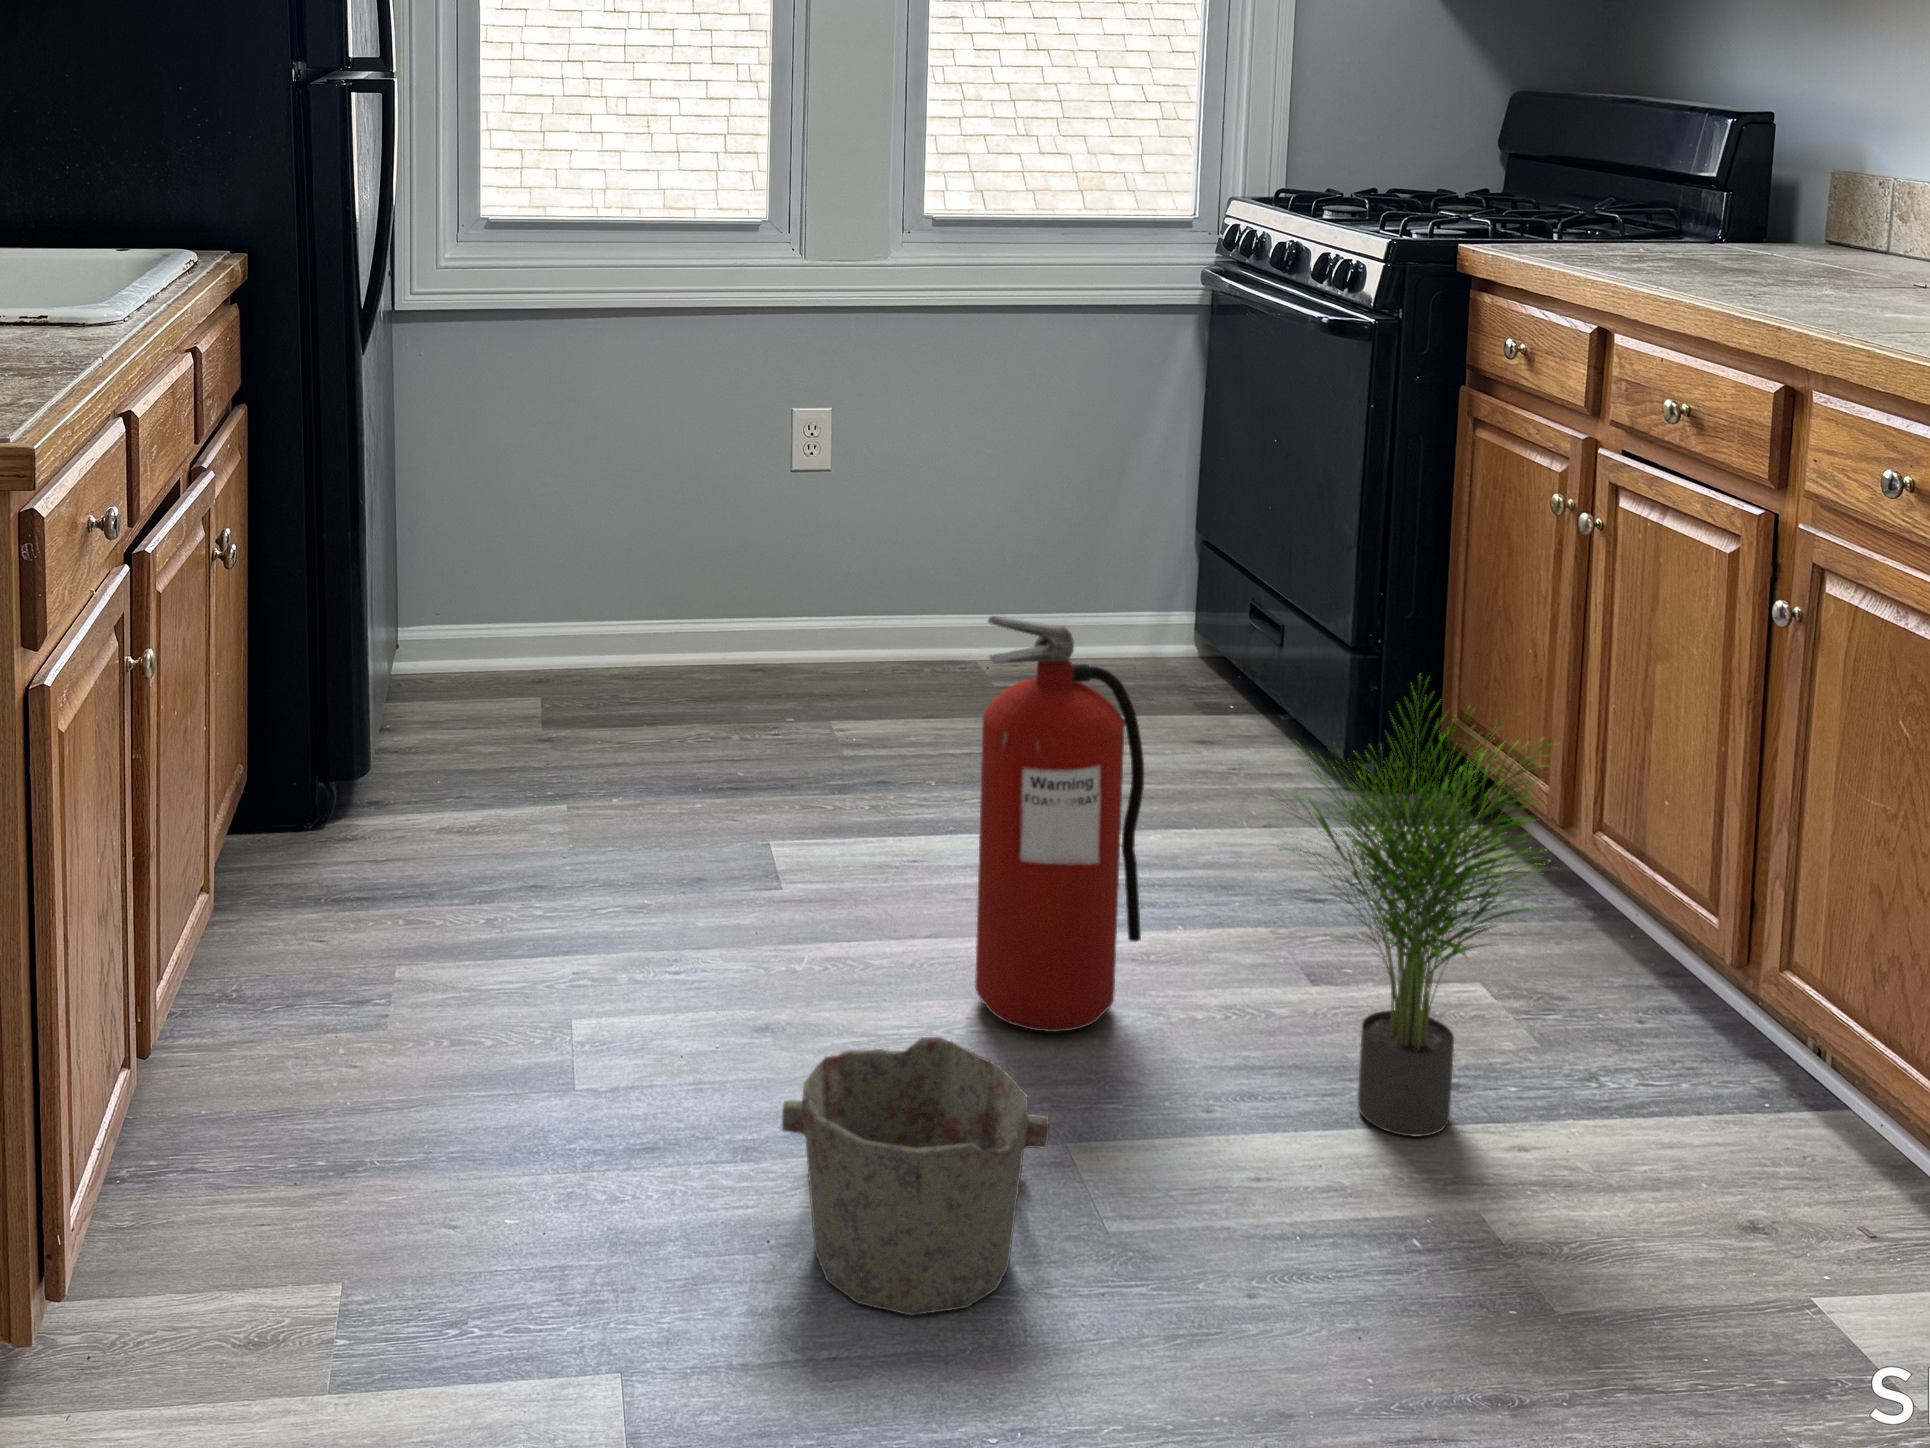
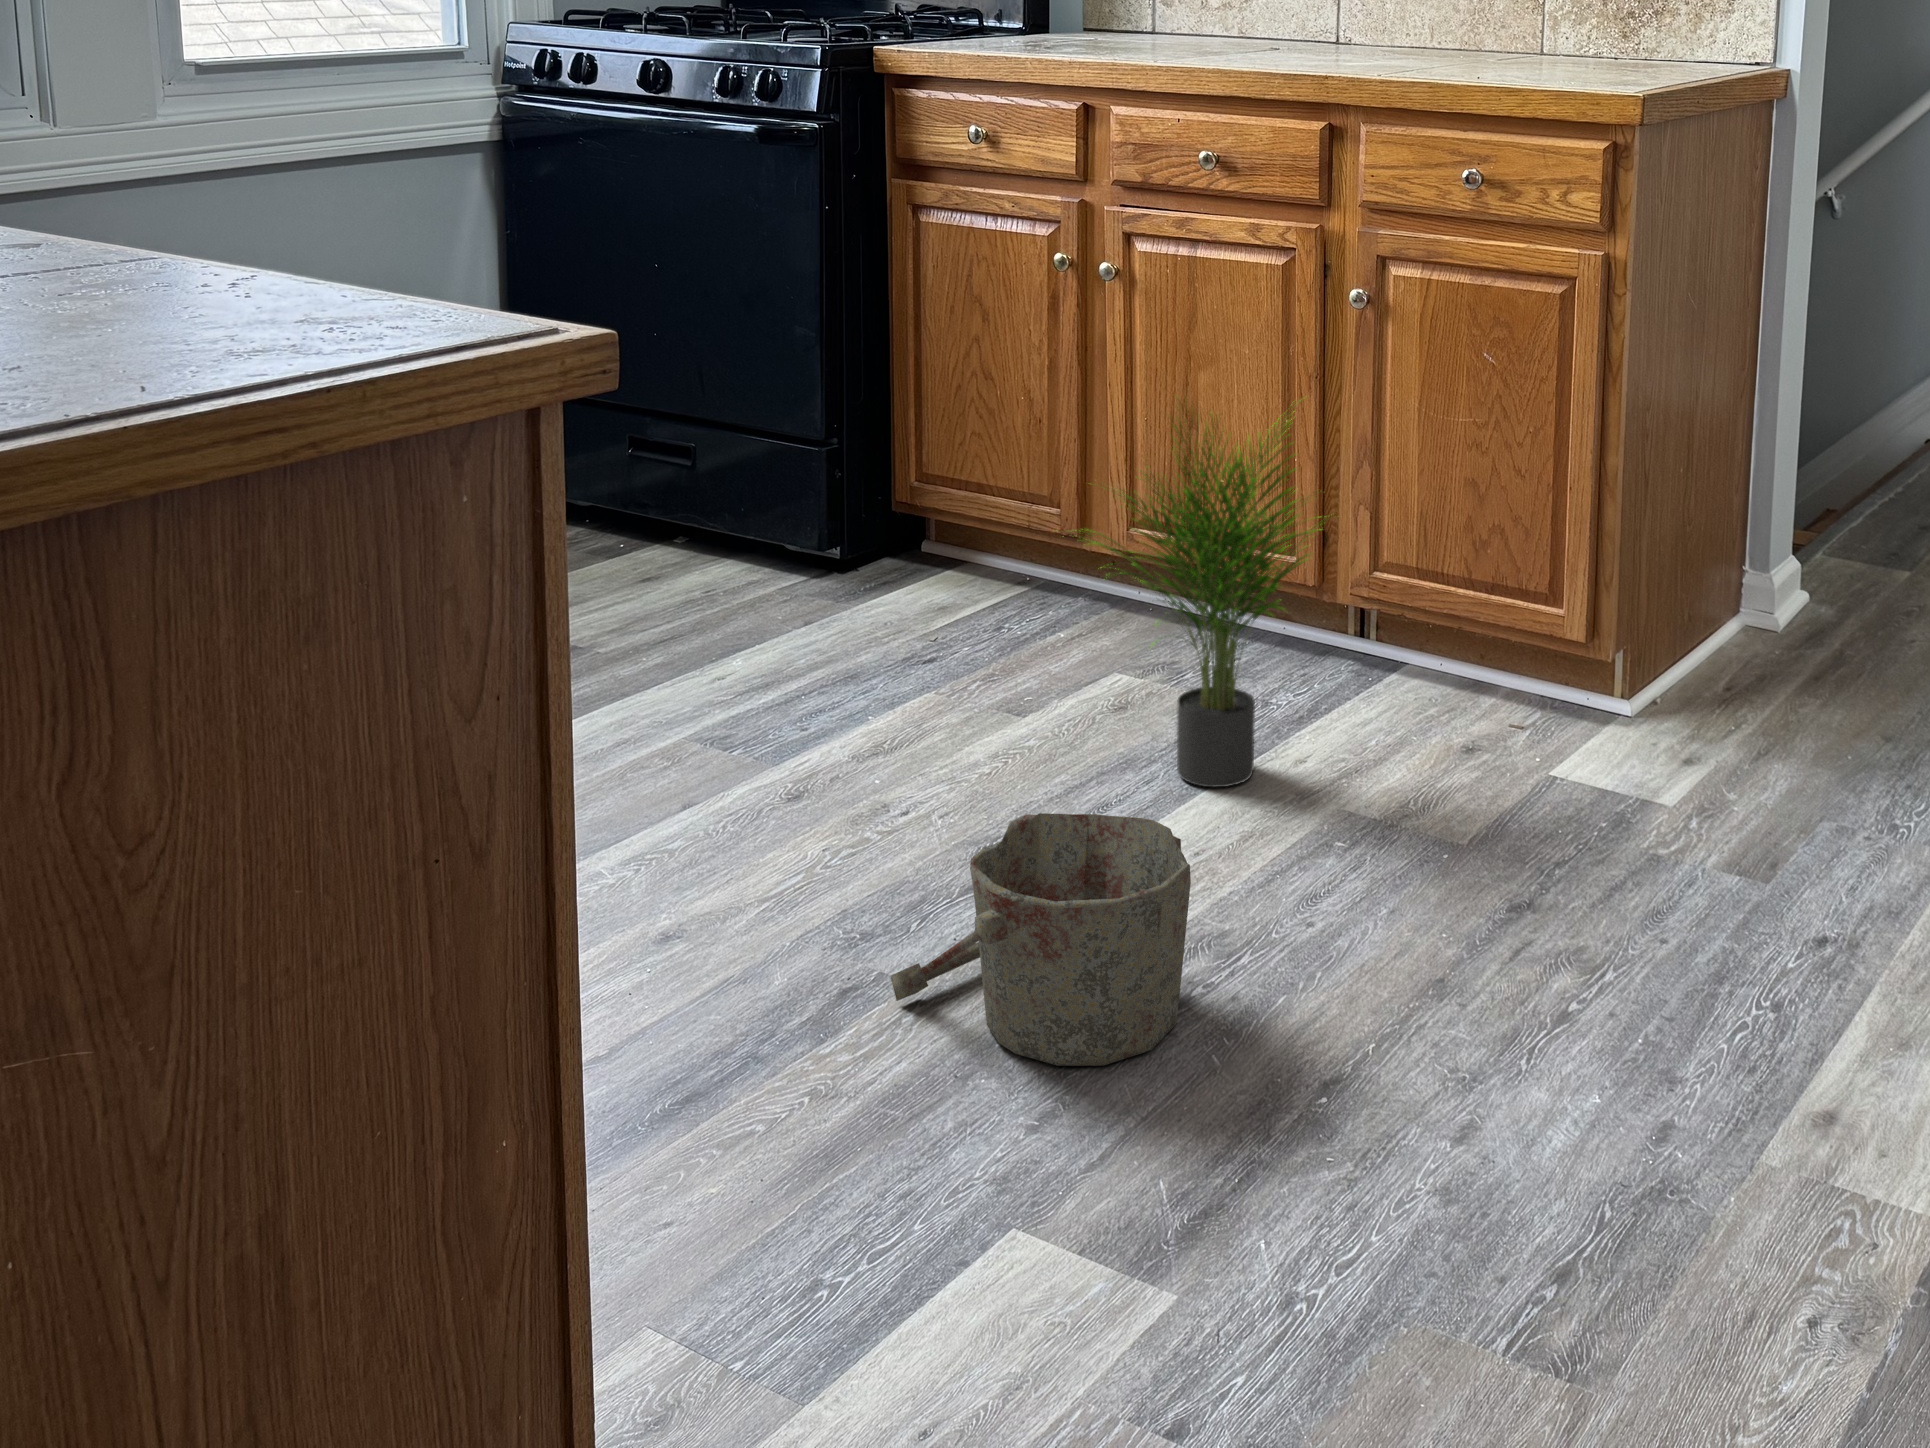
fire extinguisher: present [975,616,1144,1032] -> none [796,427,944,838]

